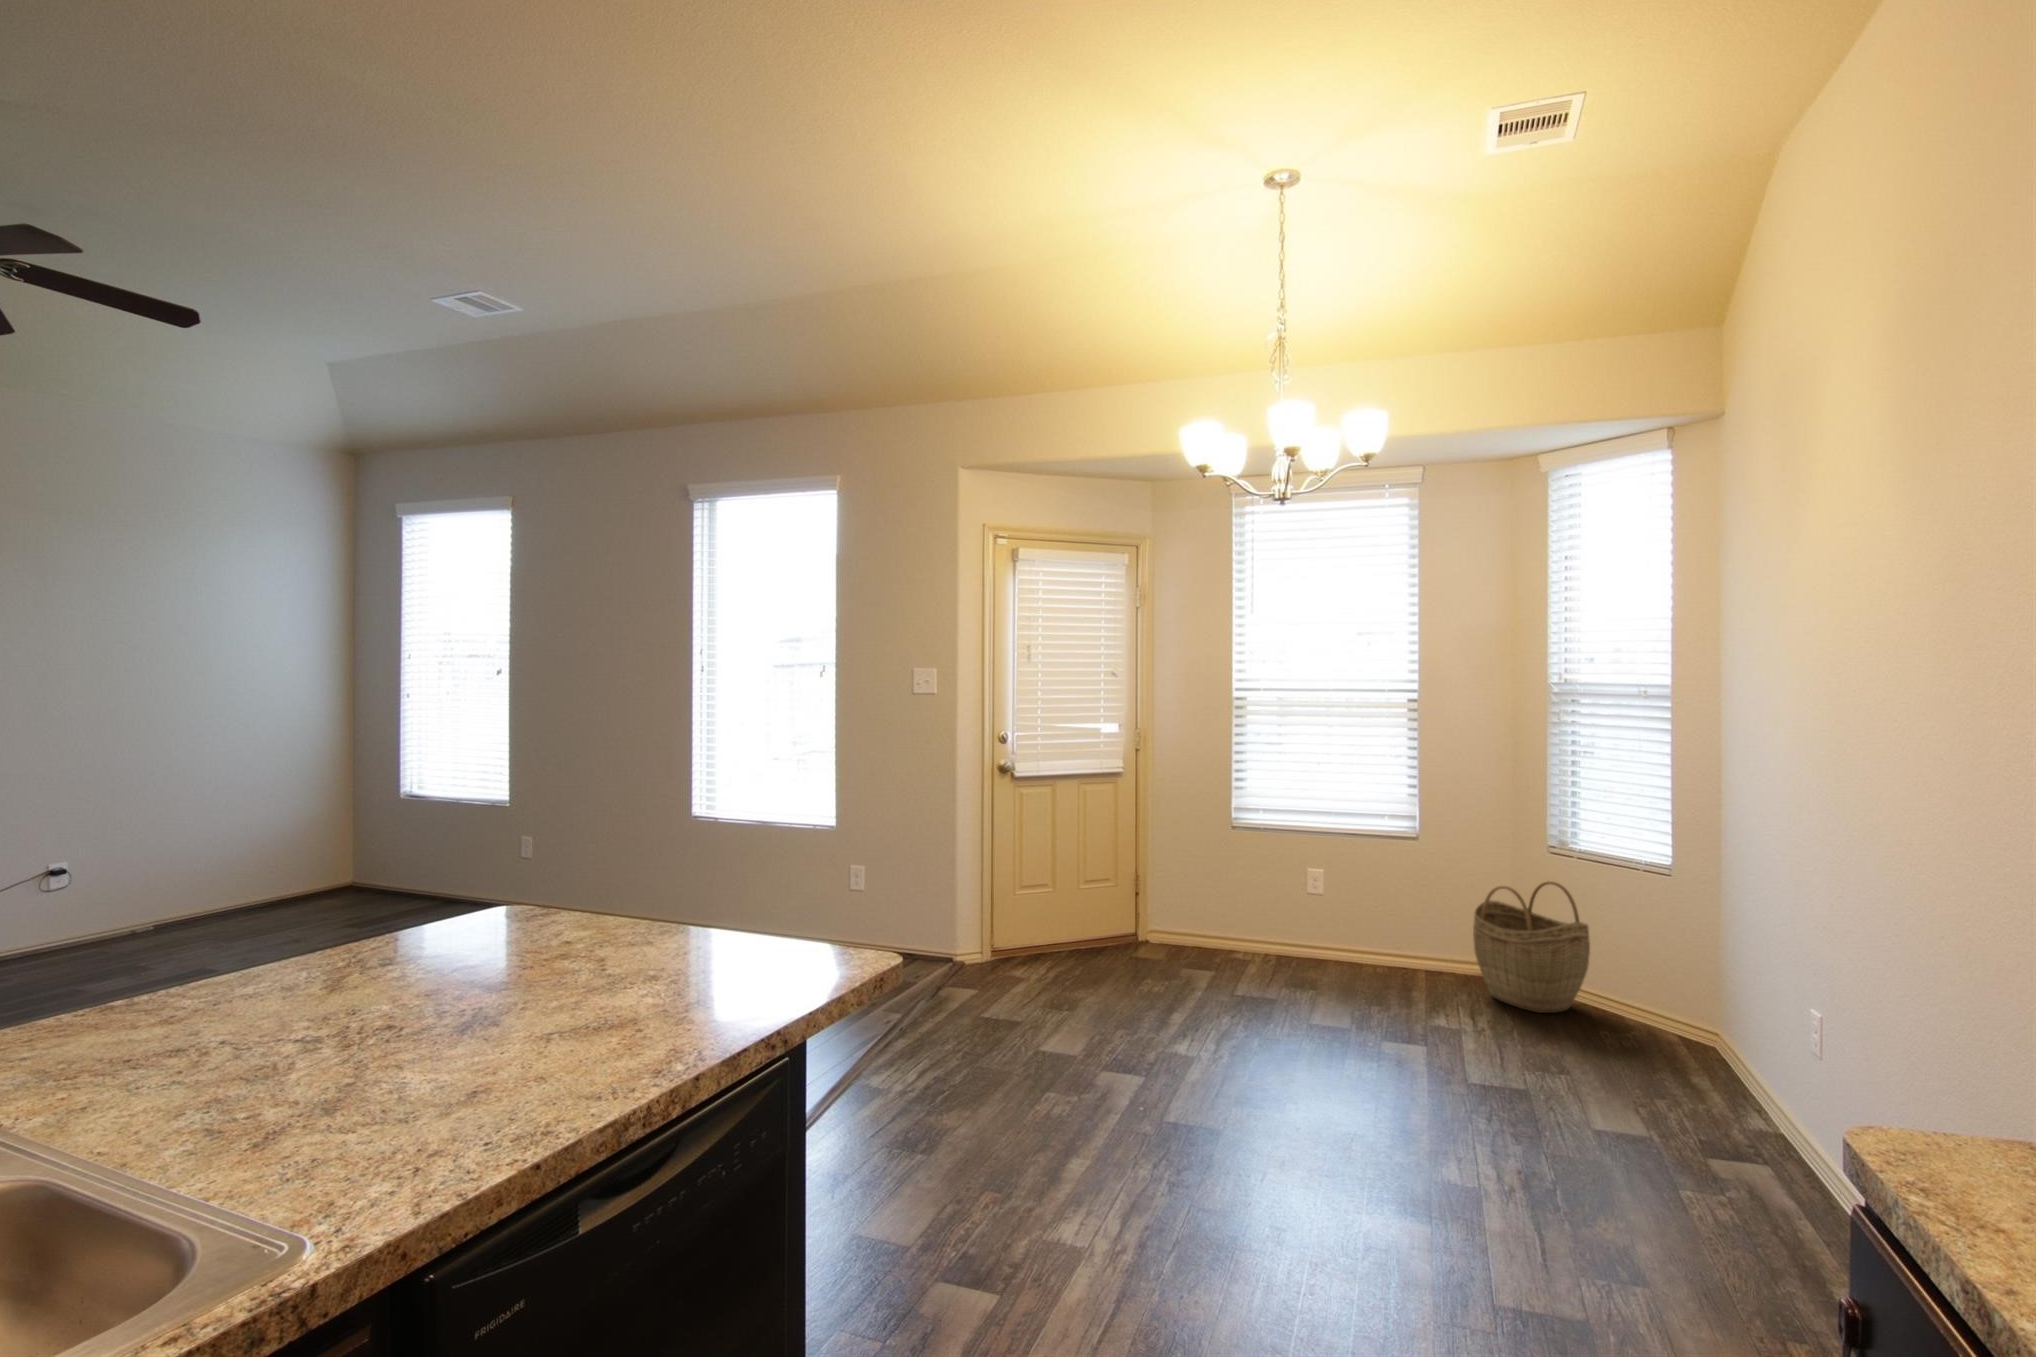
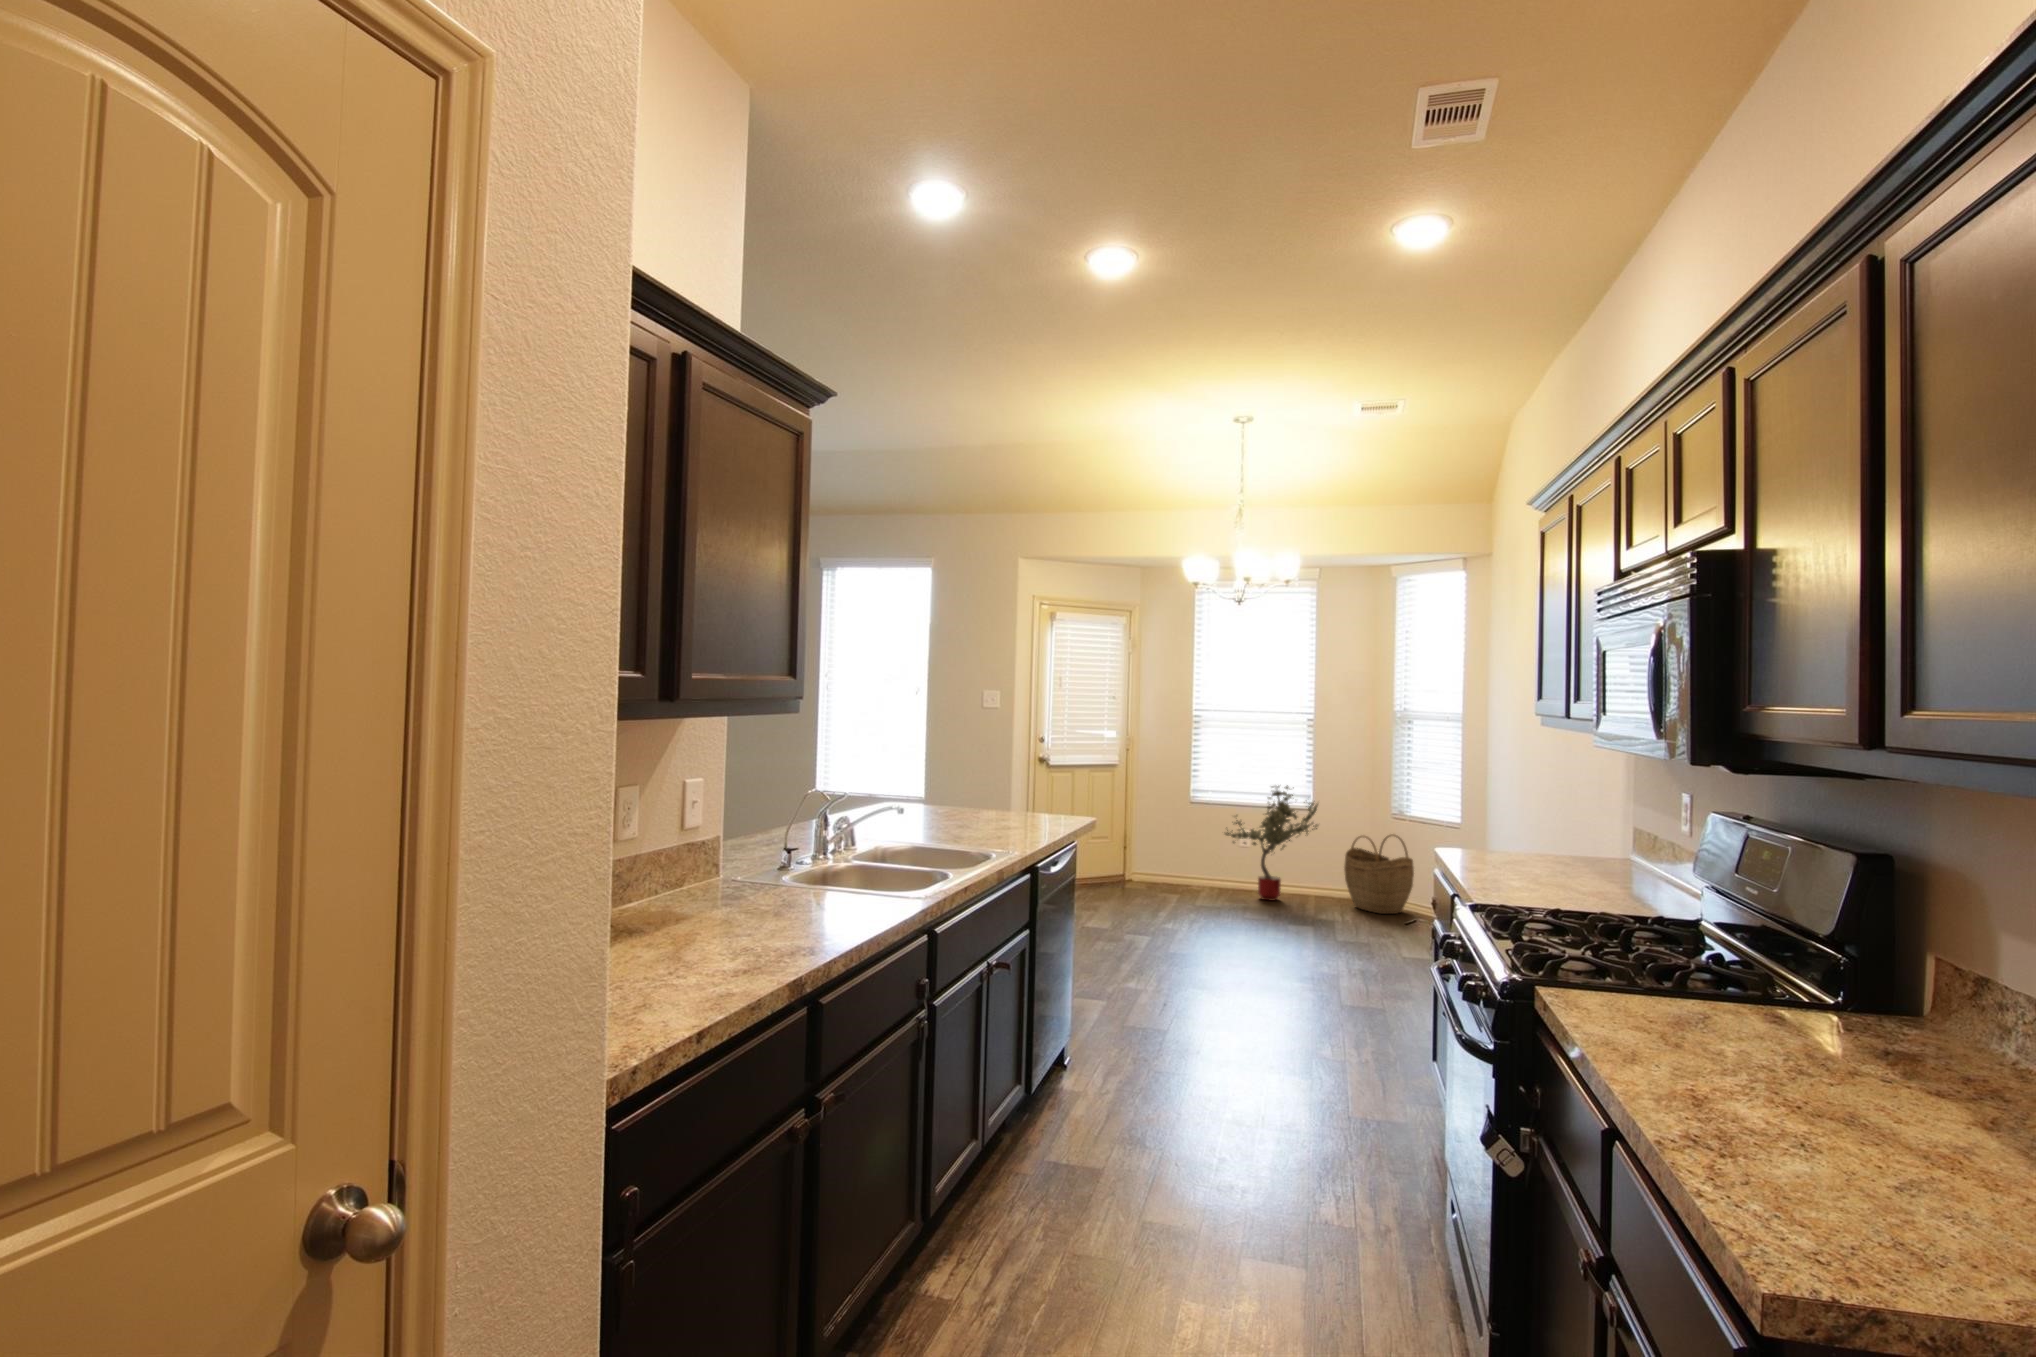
potted tree: none [1279,803,1432,984] -> present [1225,785,1318,900]

